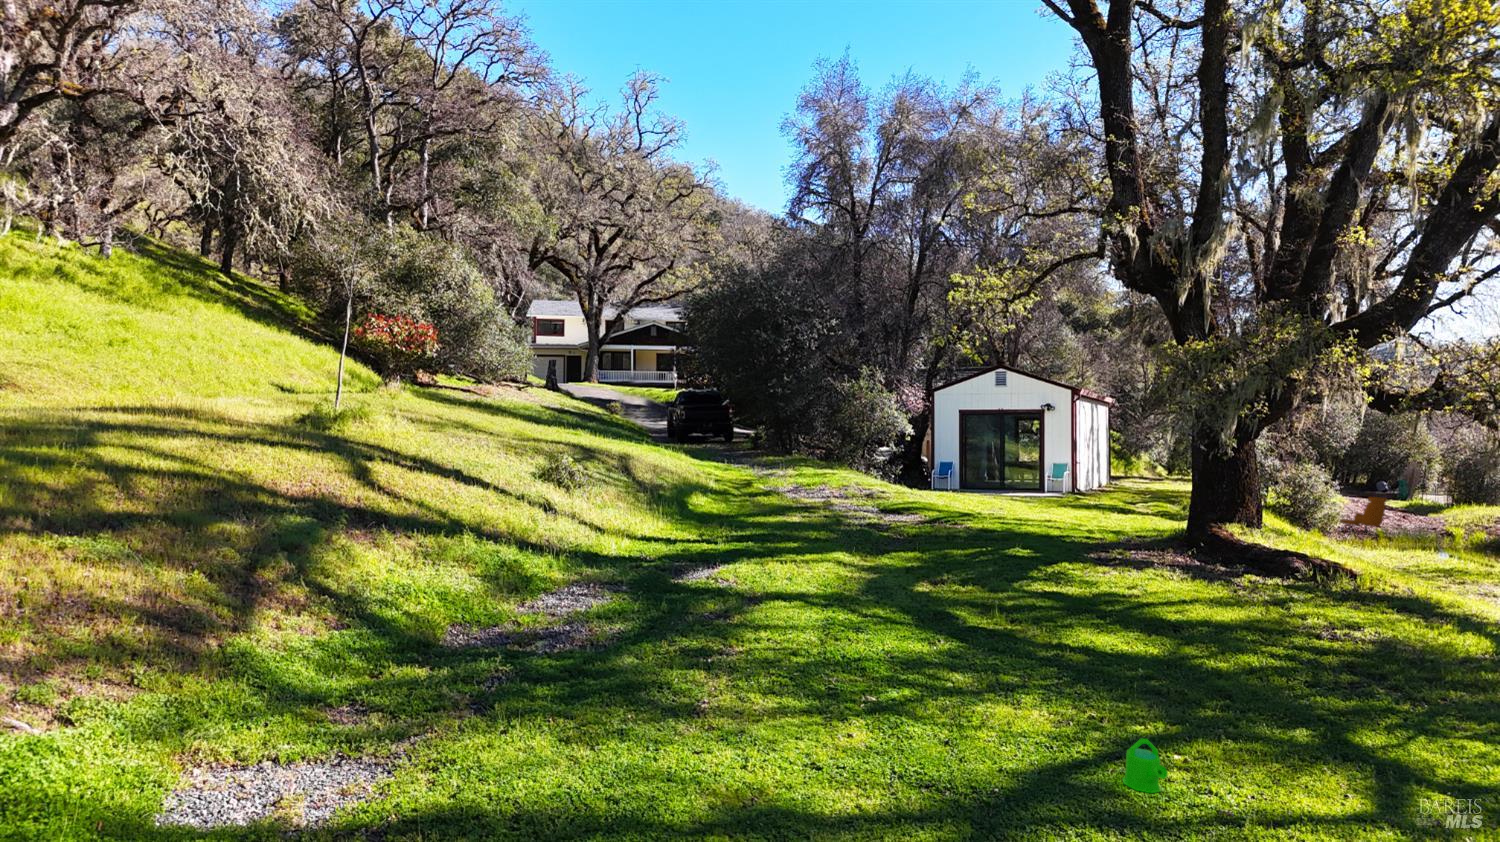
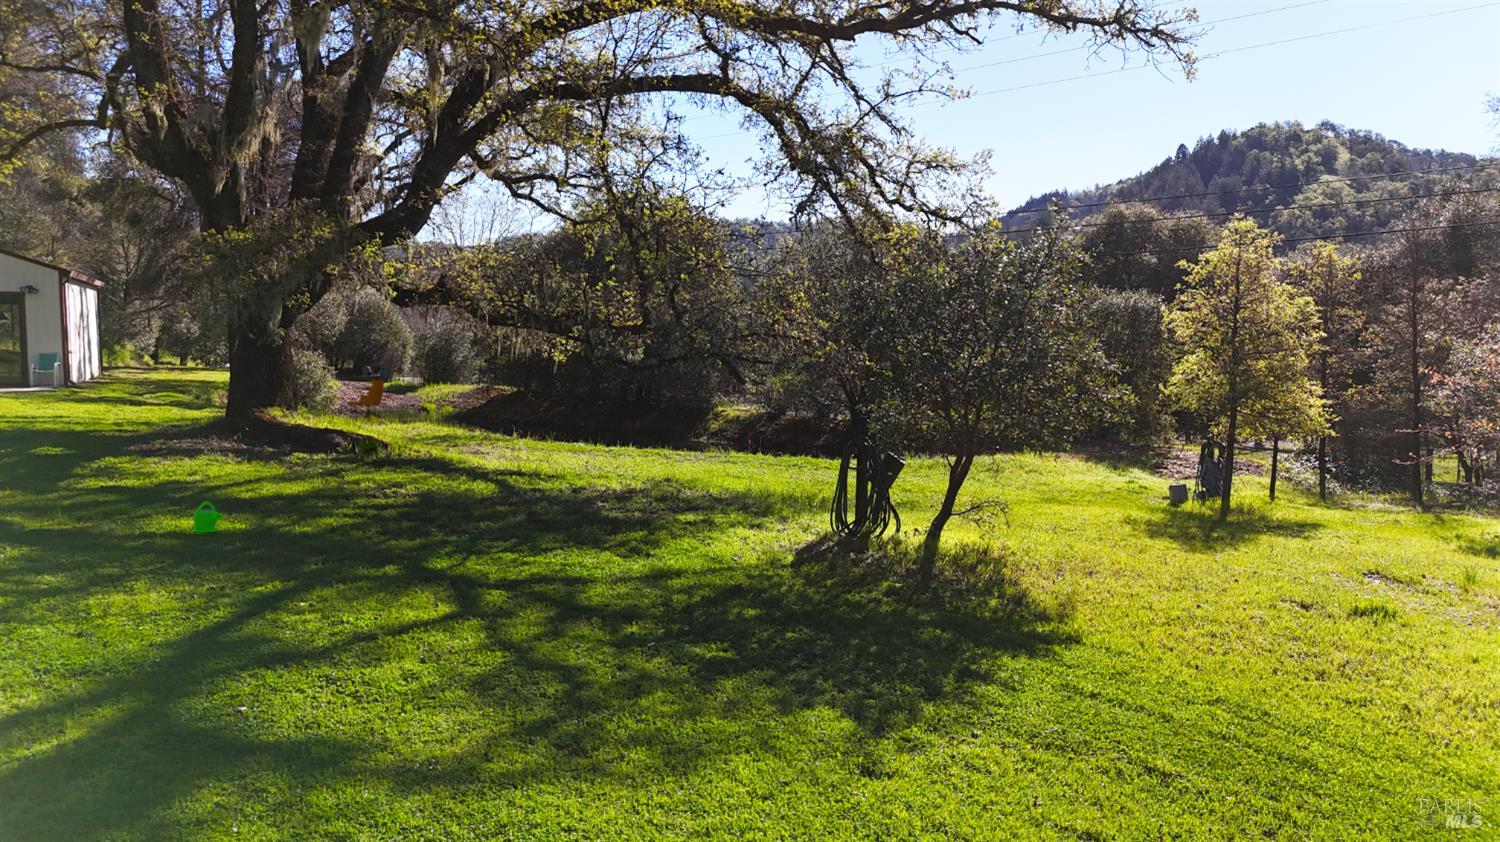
potted plant: none [1300,567,1347,595] -> present [358,441,380,462]
watering can: present [1122,739,1168,793] -> present [193,501,223,533]

